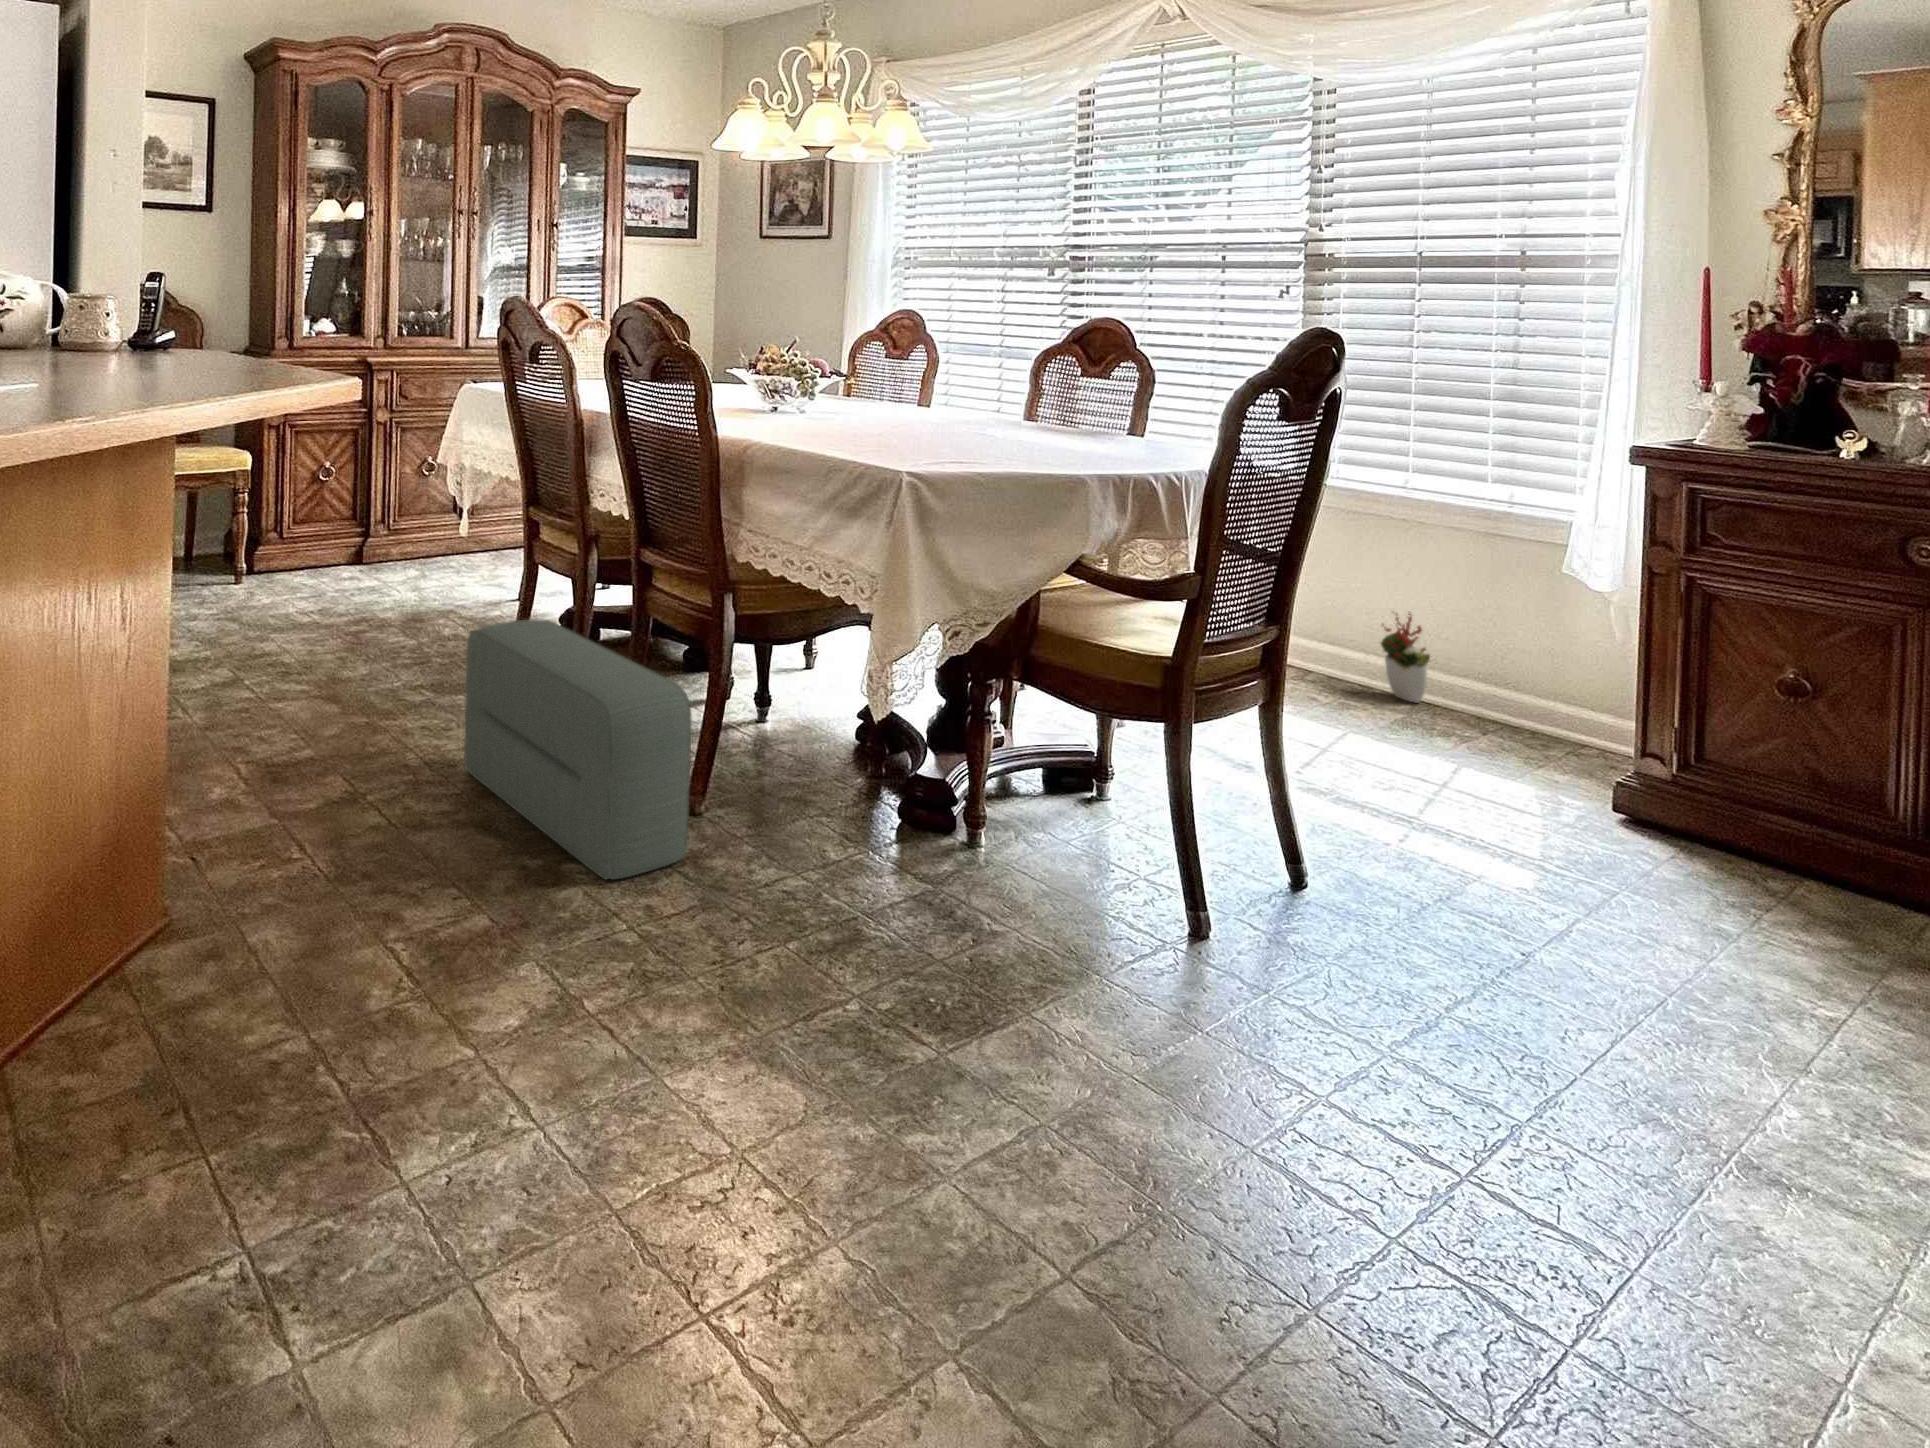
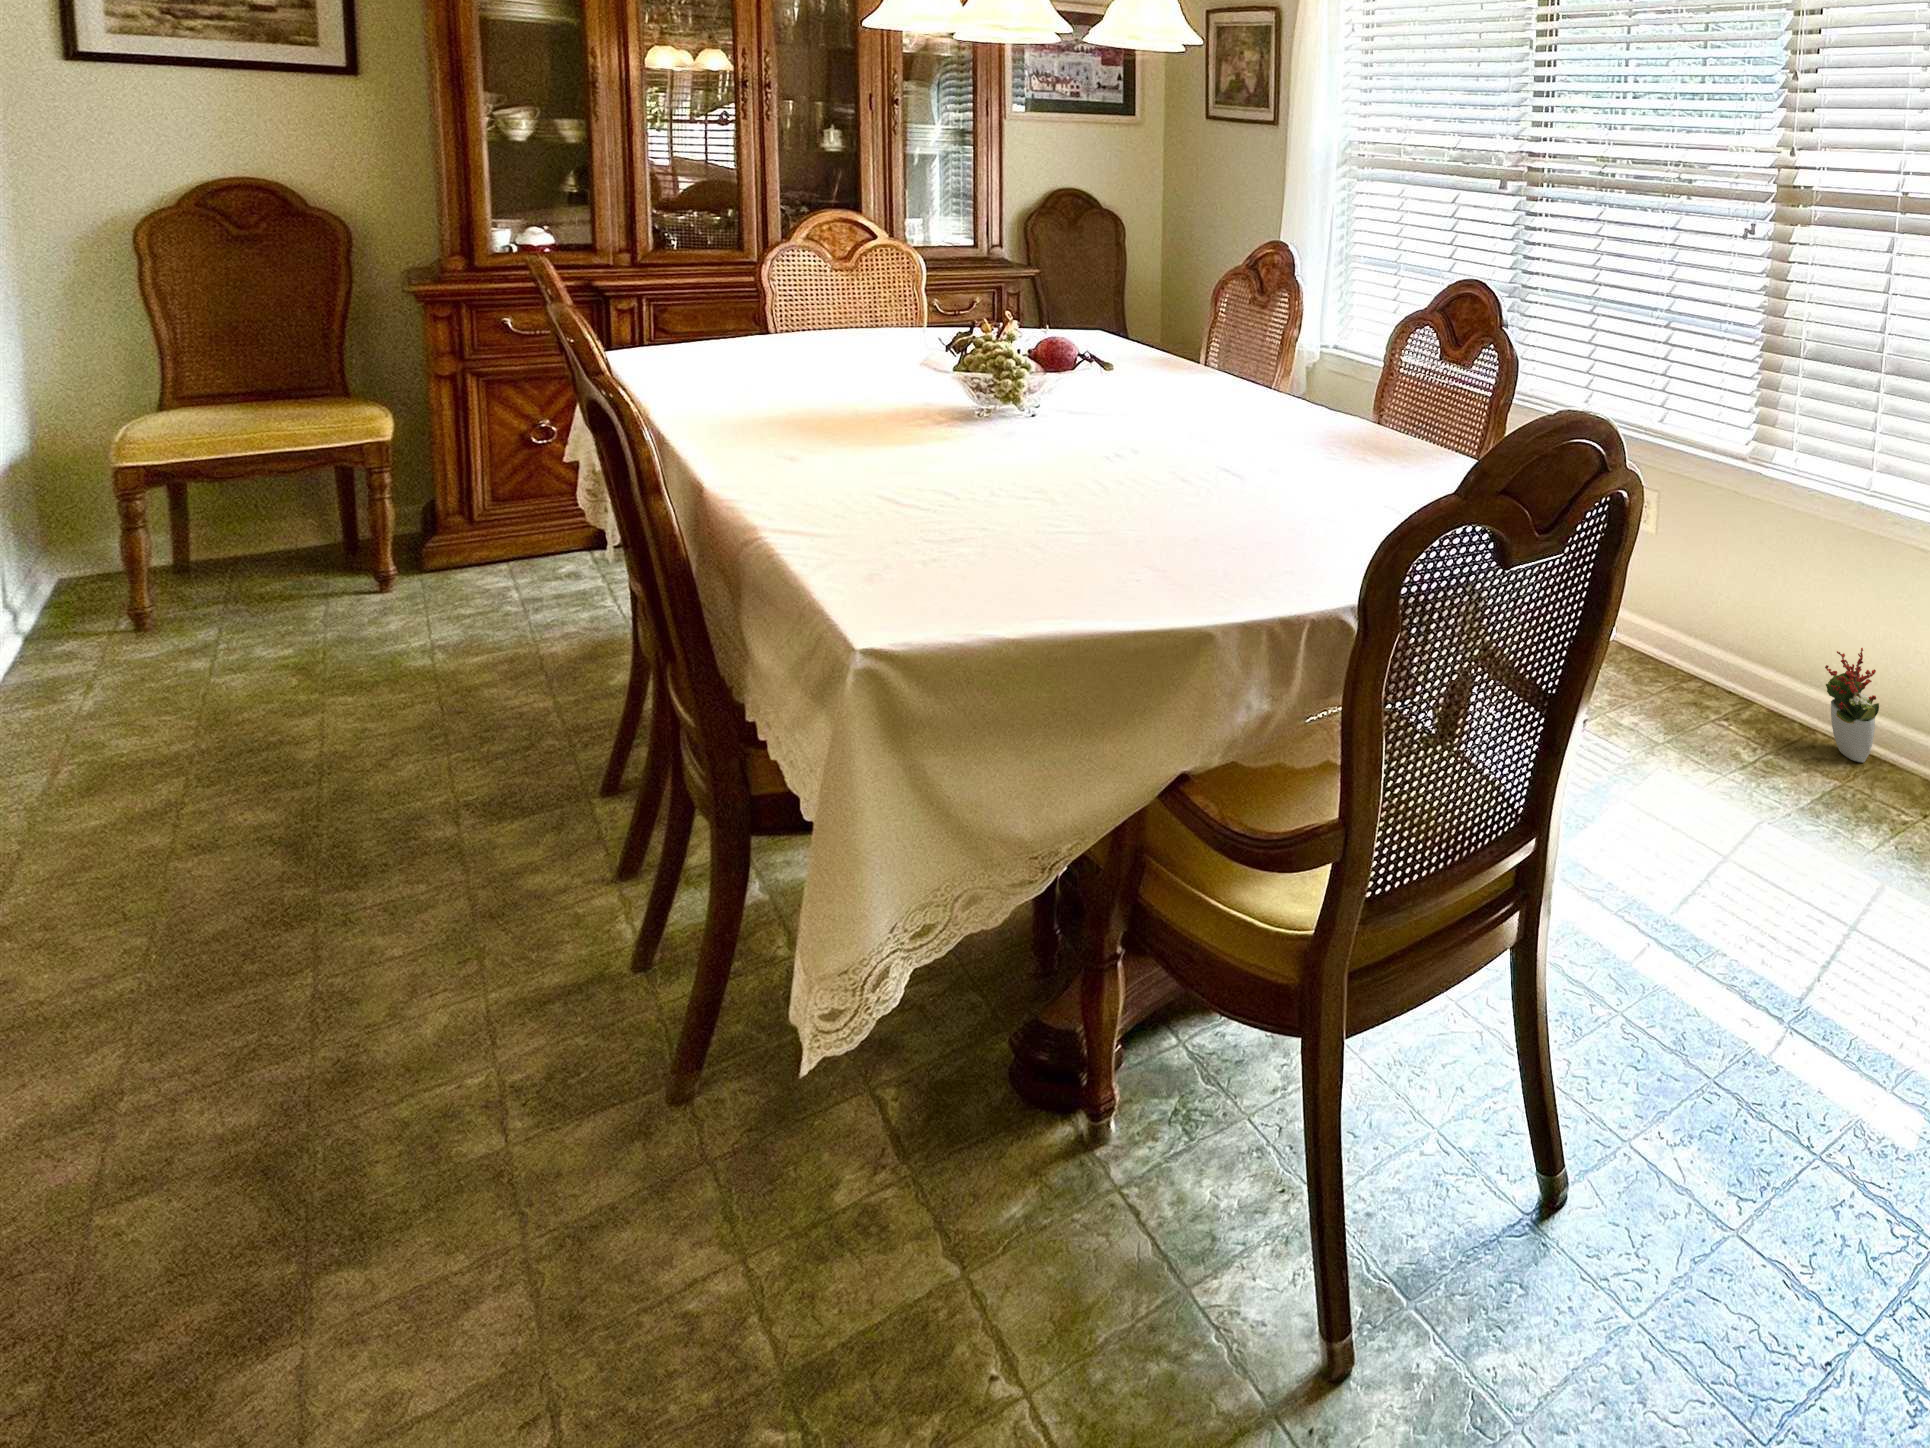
pouf: present [464,620,692,880] -> none [340,768,573,1303]

